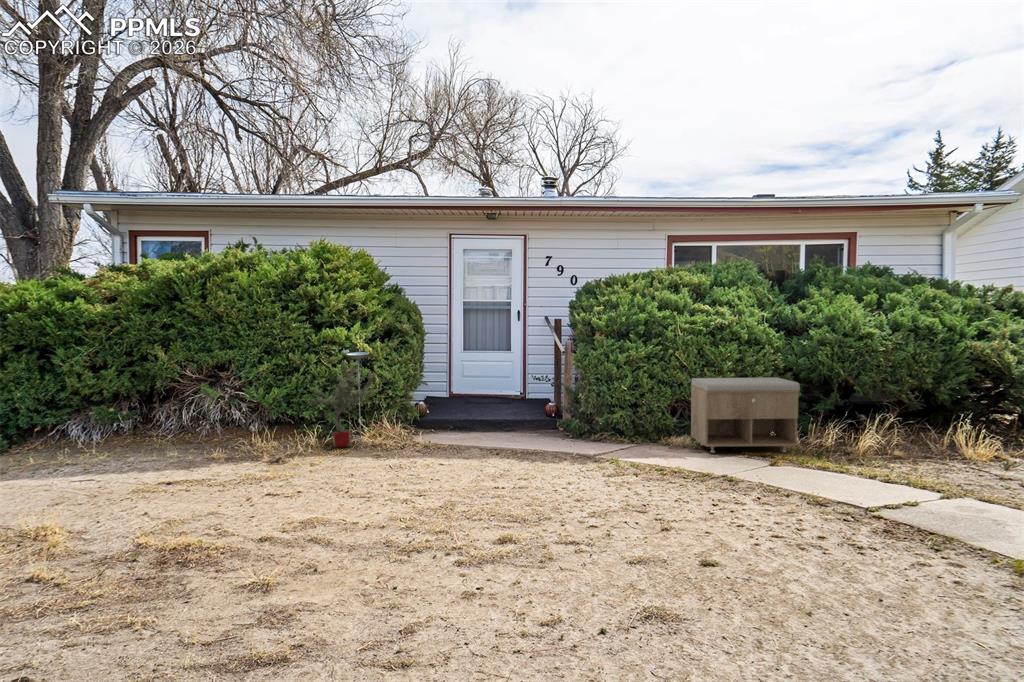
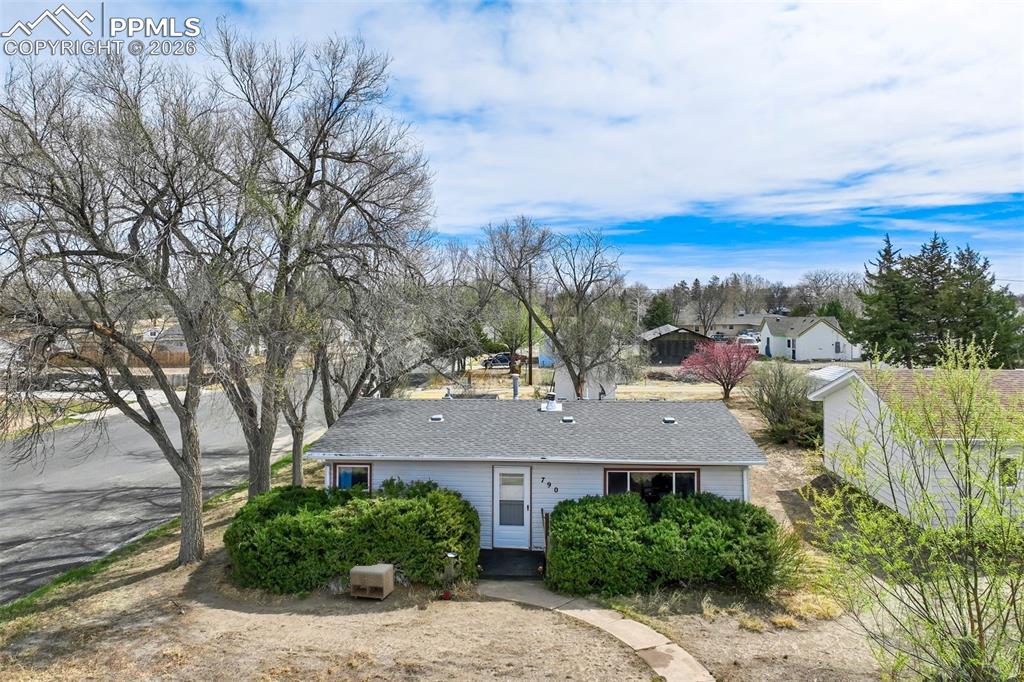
storage bench: present [691,377,800,453] -> present [350,563,394,600]

